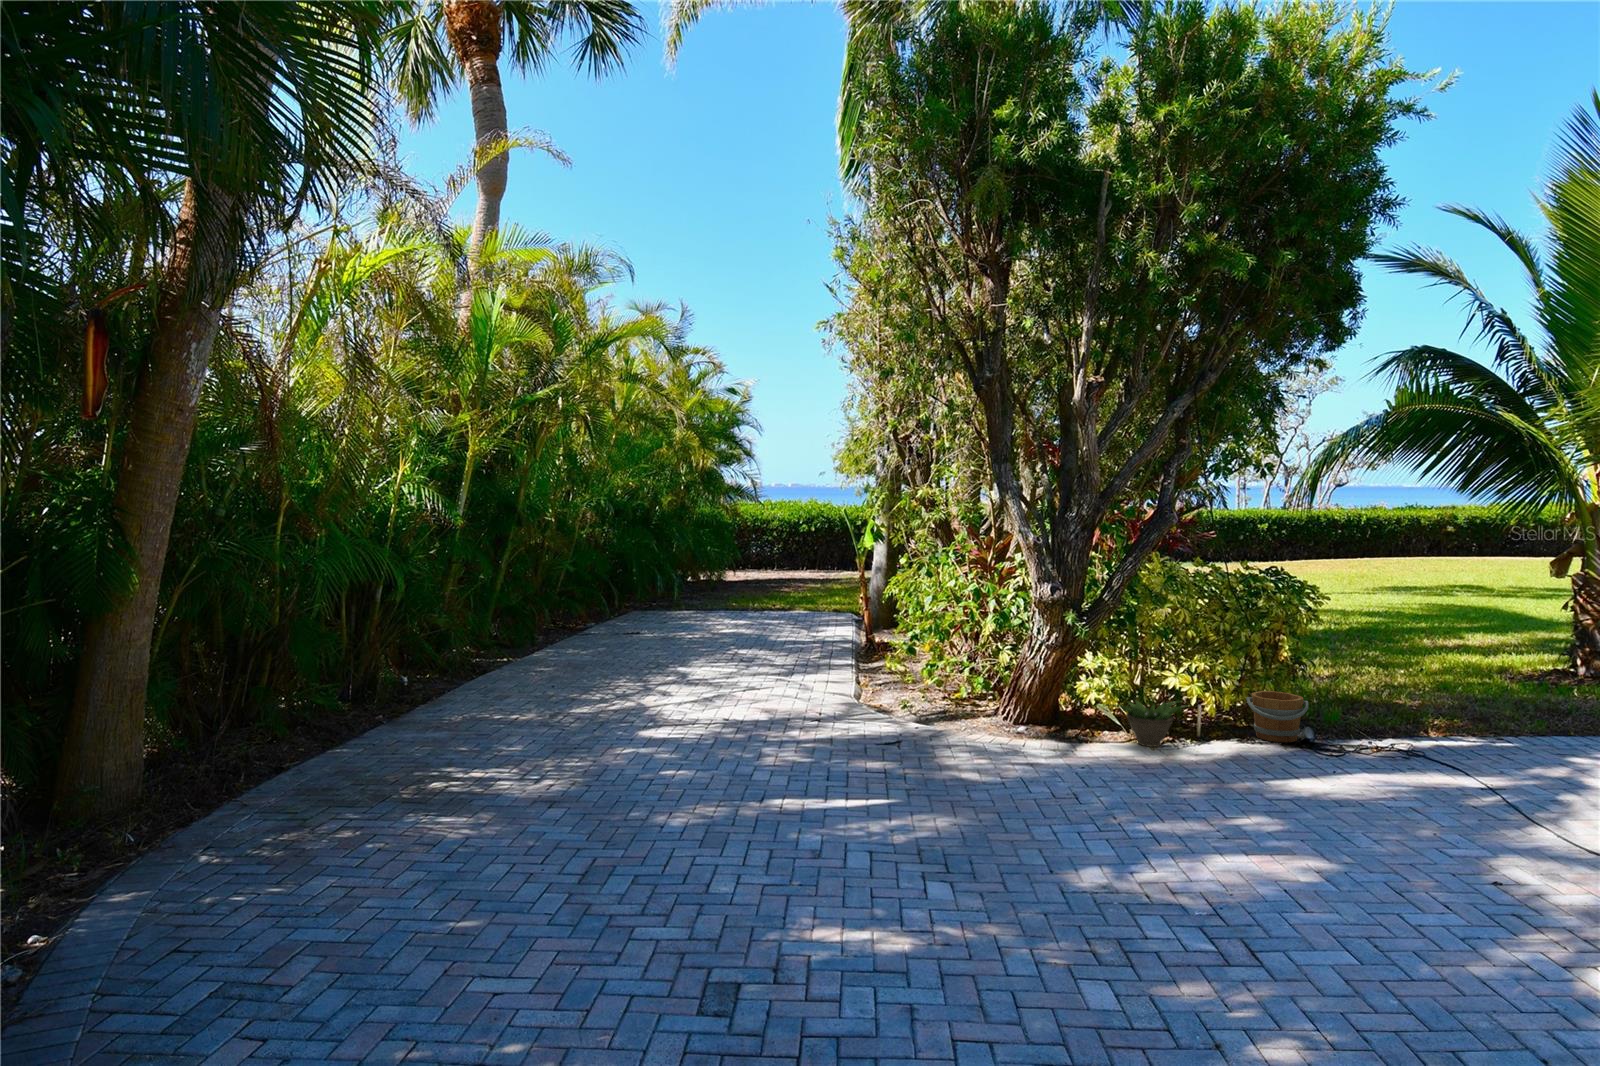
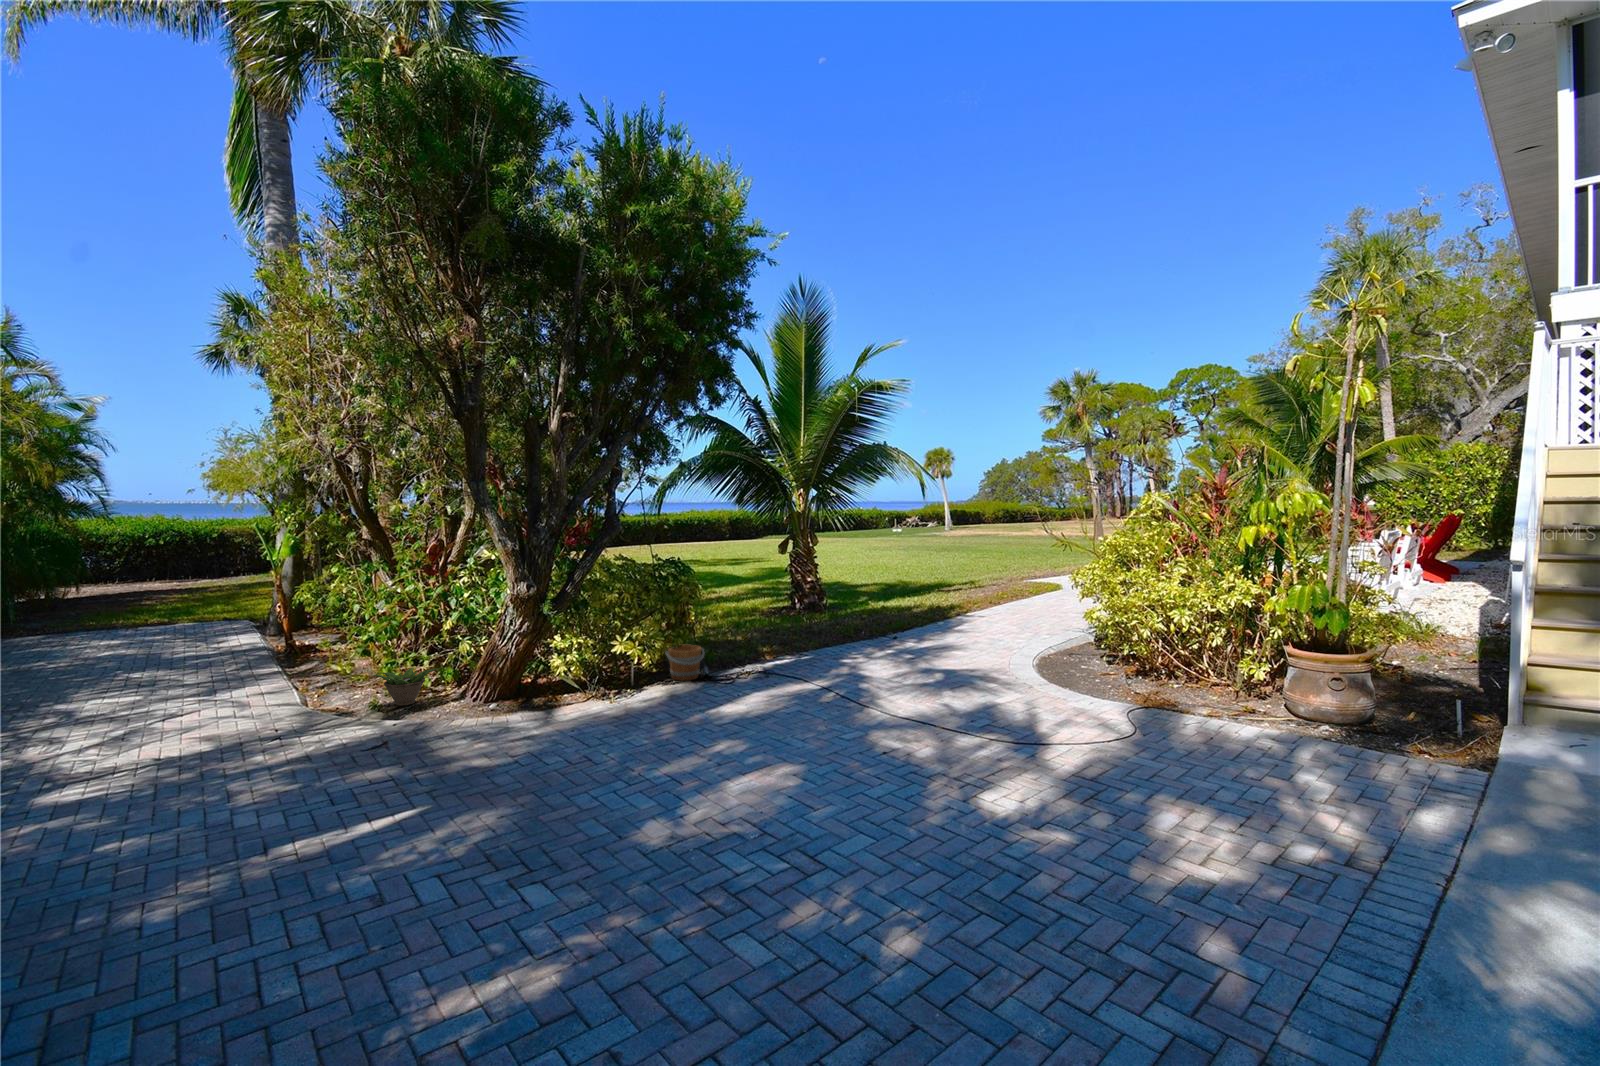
decorative plant: present [1117,701,1185,747] -> present [373,668,438,706]

